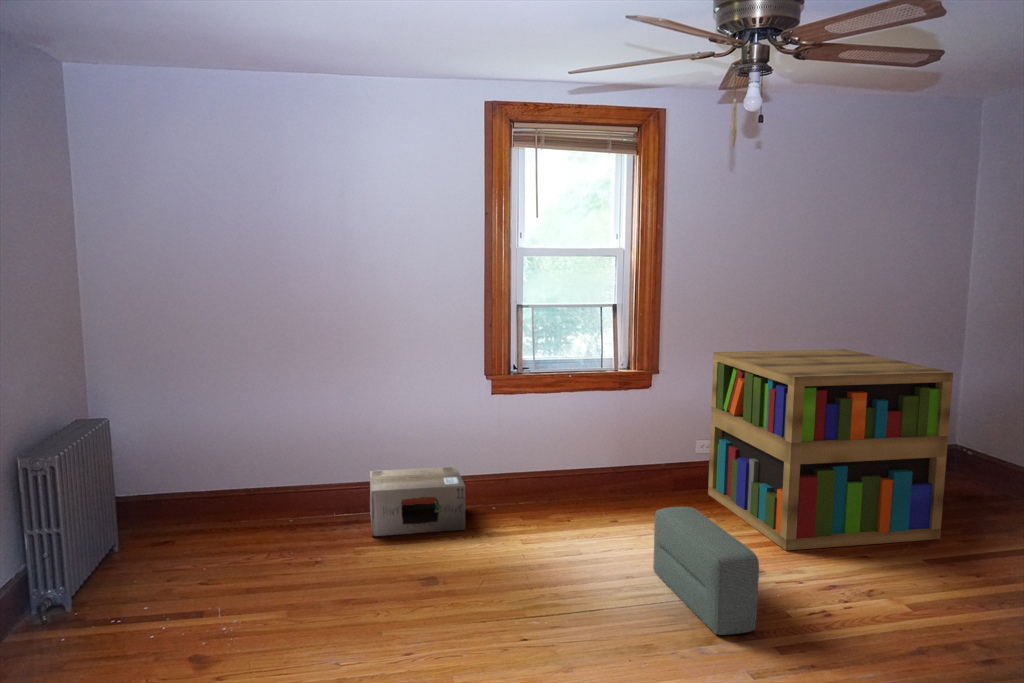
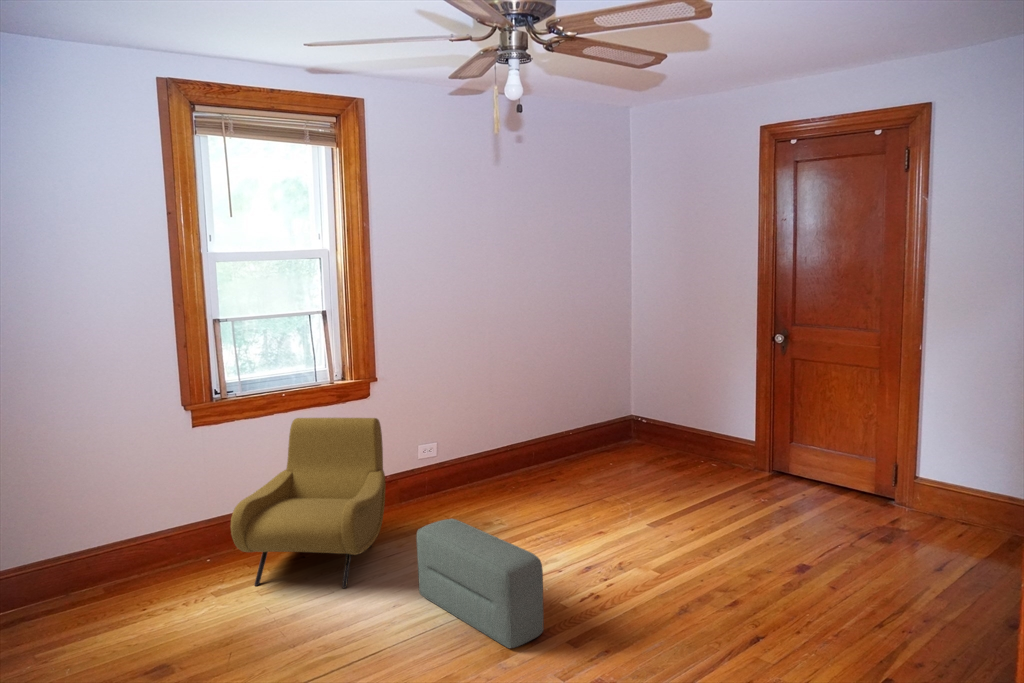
bookshelf: present [708,349,953,550] -> none [432,338,647,540]
armchair: none [506,397,649,551] -> present [231,418,385,588]
cardboard box: present [370,466,465,536] -> none [32,523,182,639]

